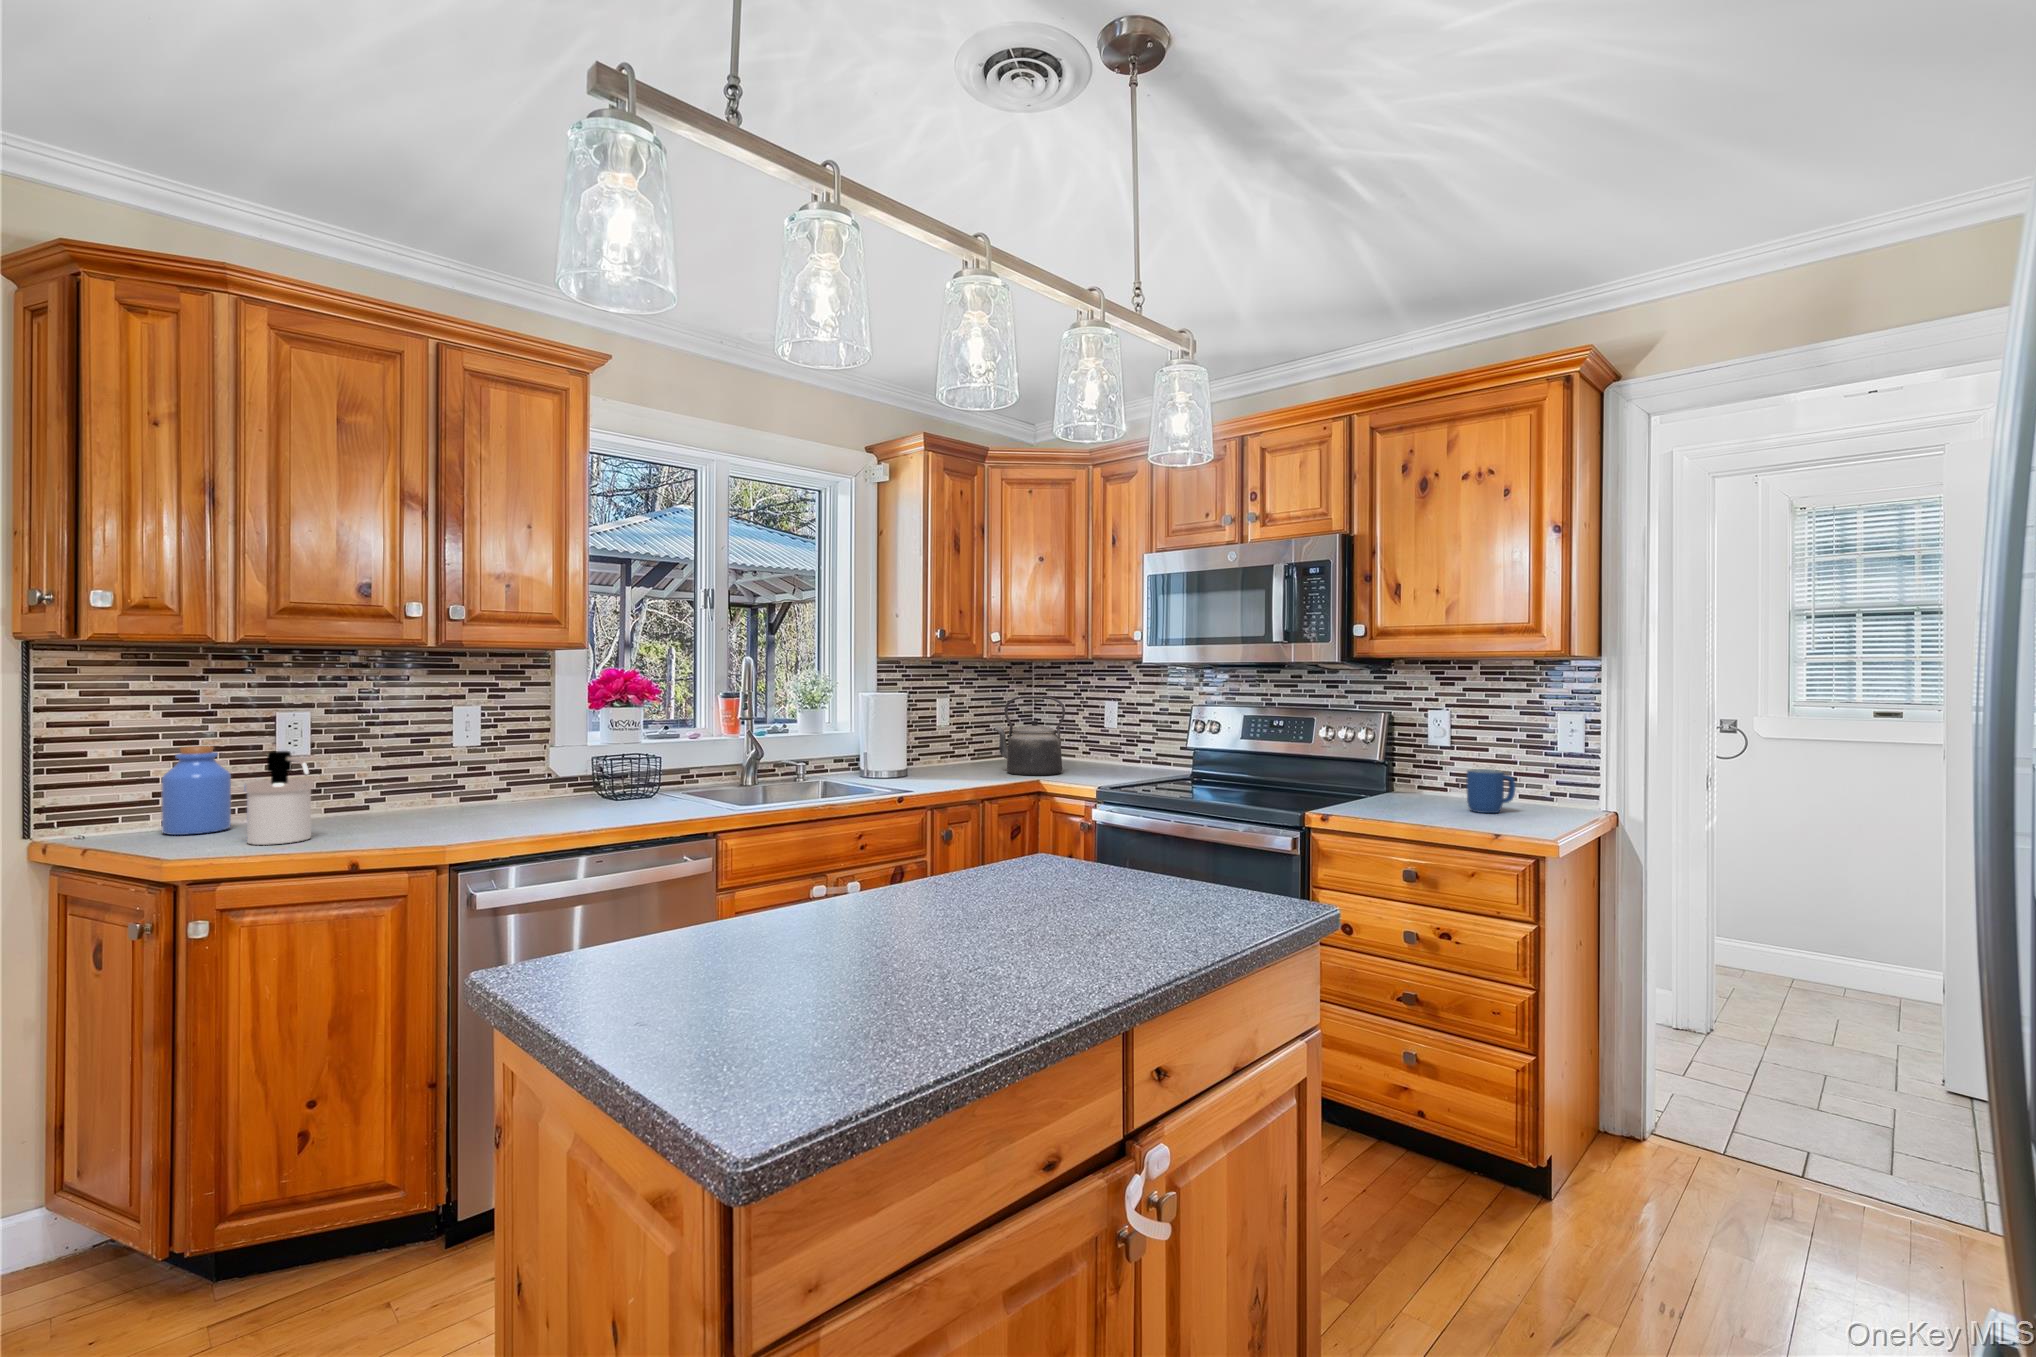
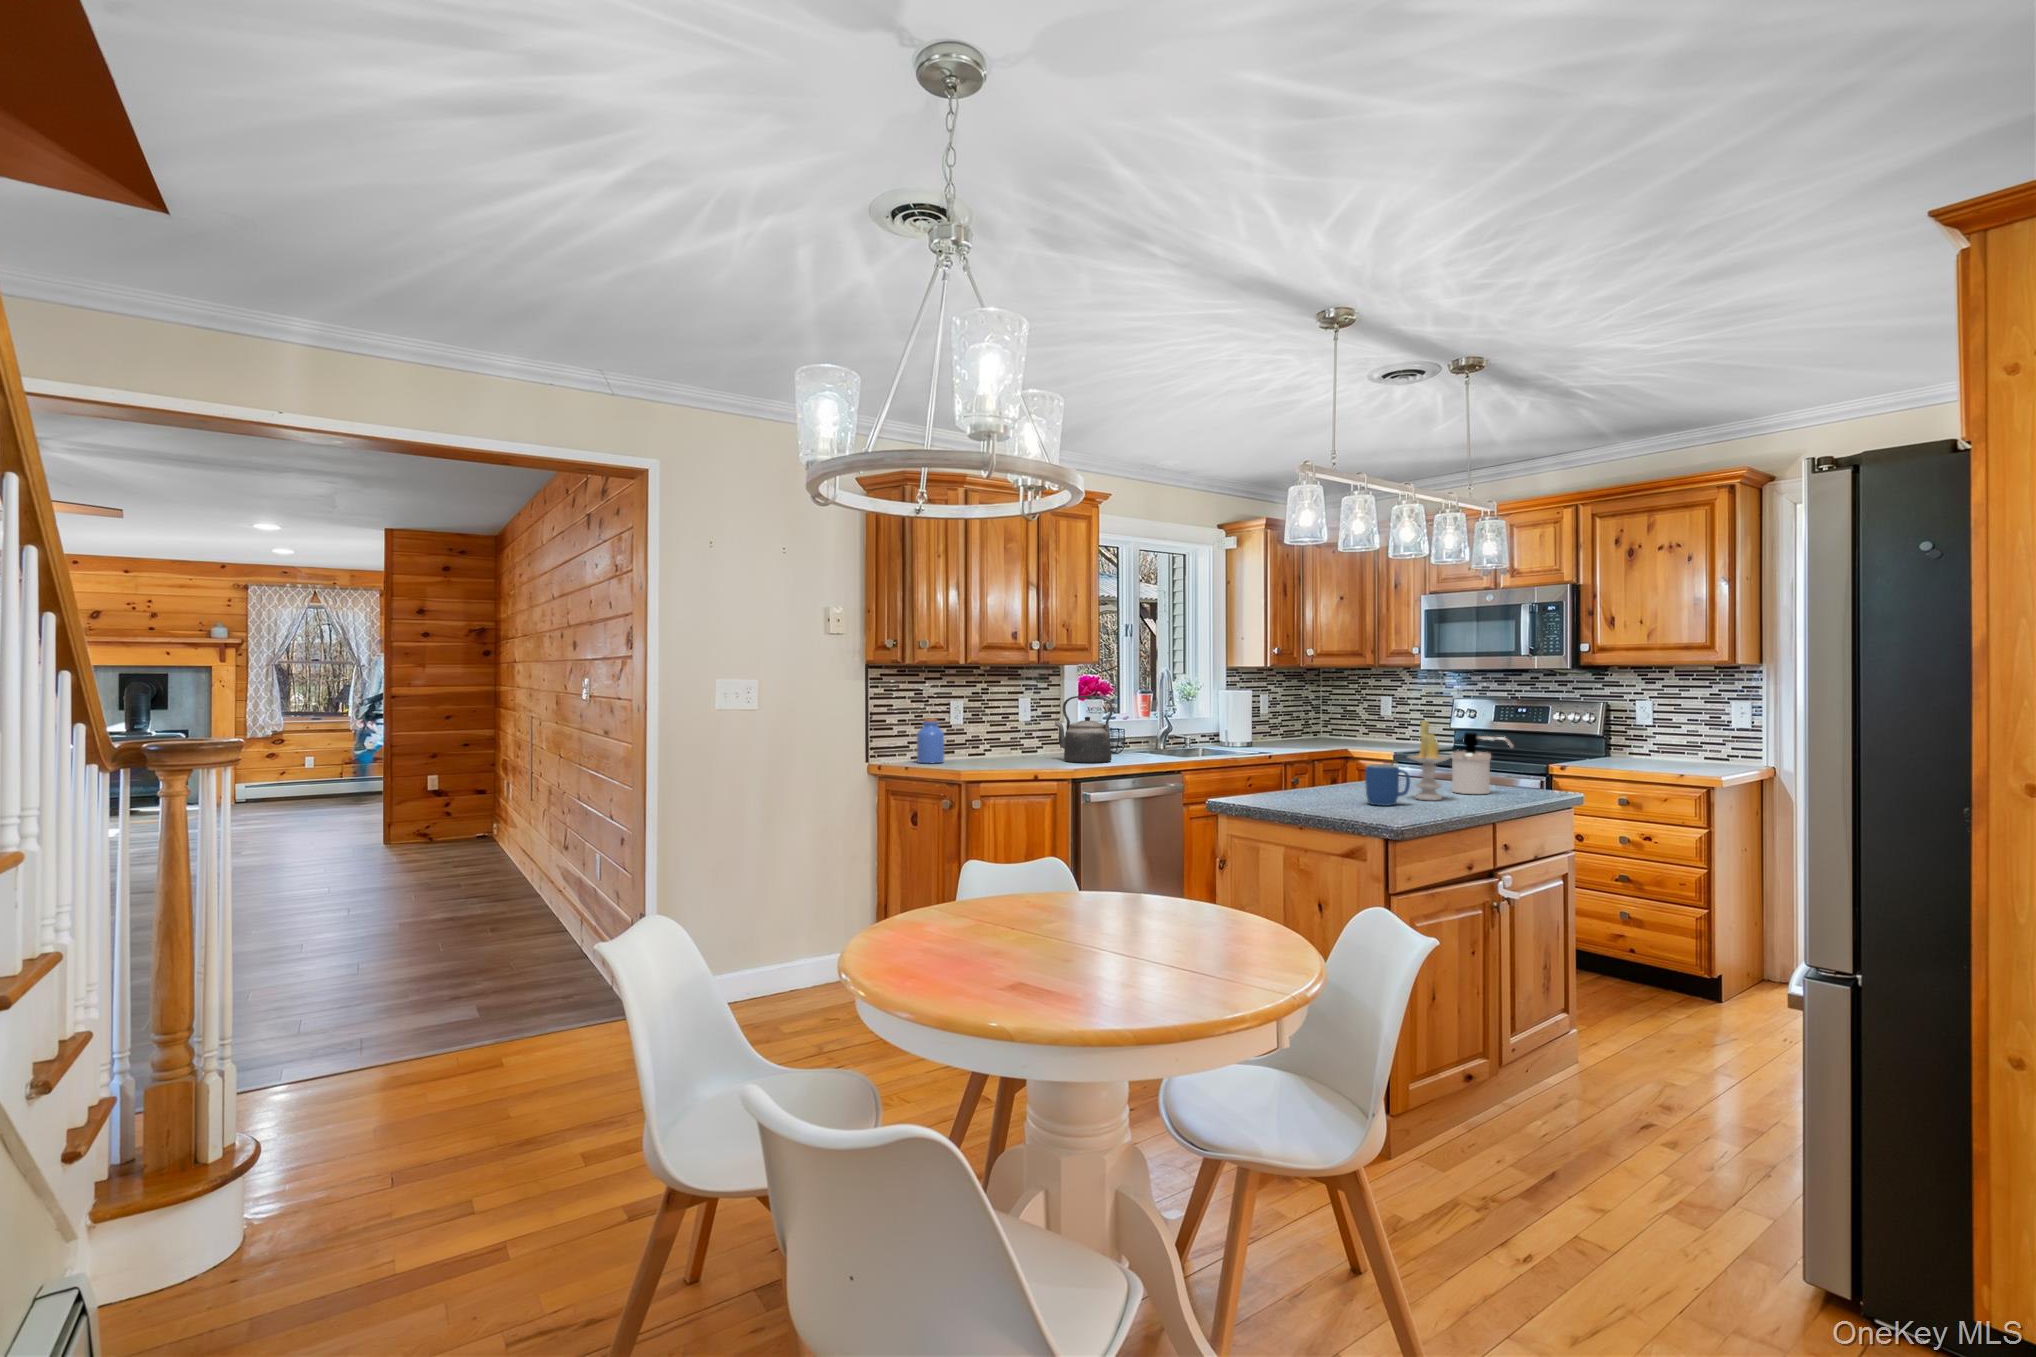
kettle: present [995,696,1065,775] -> present [1055,696,1113,763]
soap dispenser: present [244,751,314,845] -> present [1451,732,1513,794]
mug: present [1466,769,1516,813] -> present [1365,764,1410,806]
candle: none [936,772,1029,968] -> present [1408,721,1449,800]

